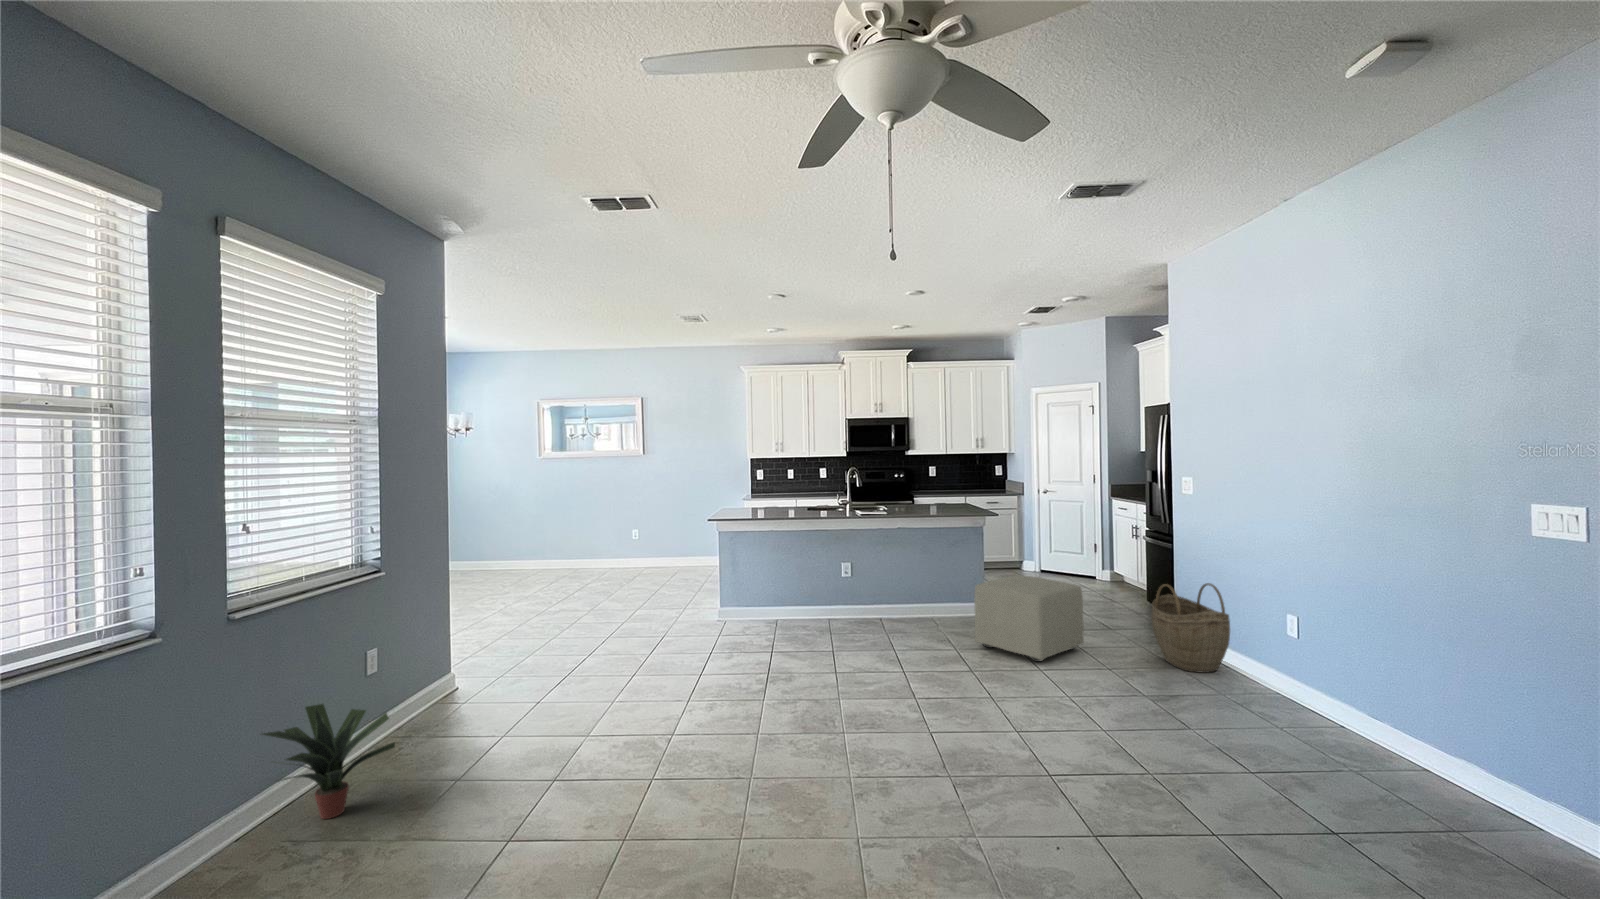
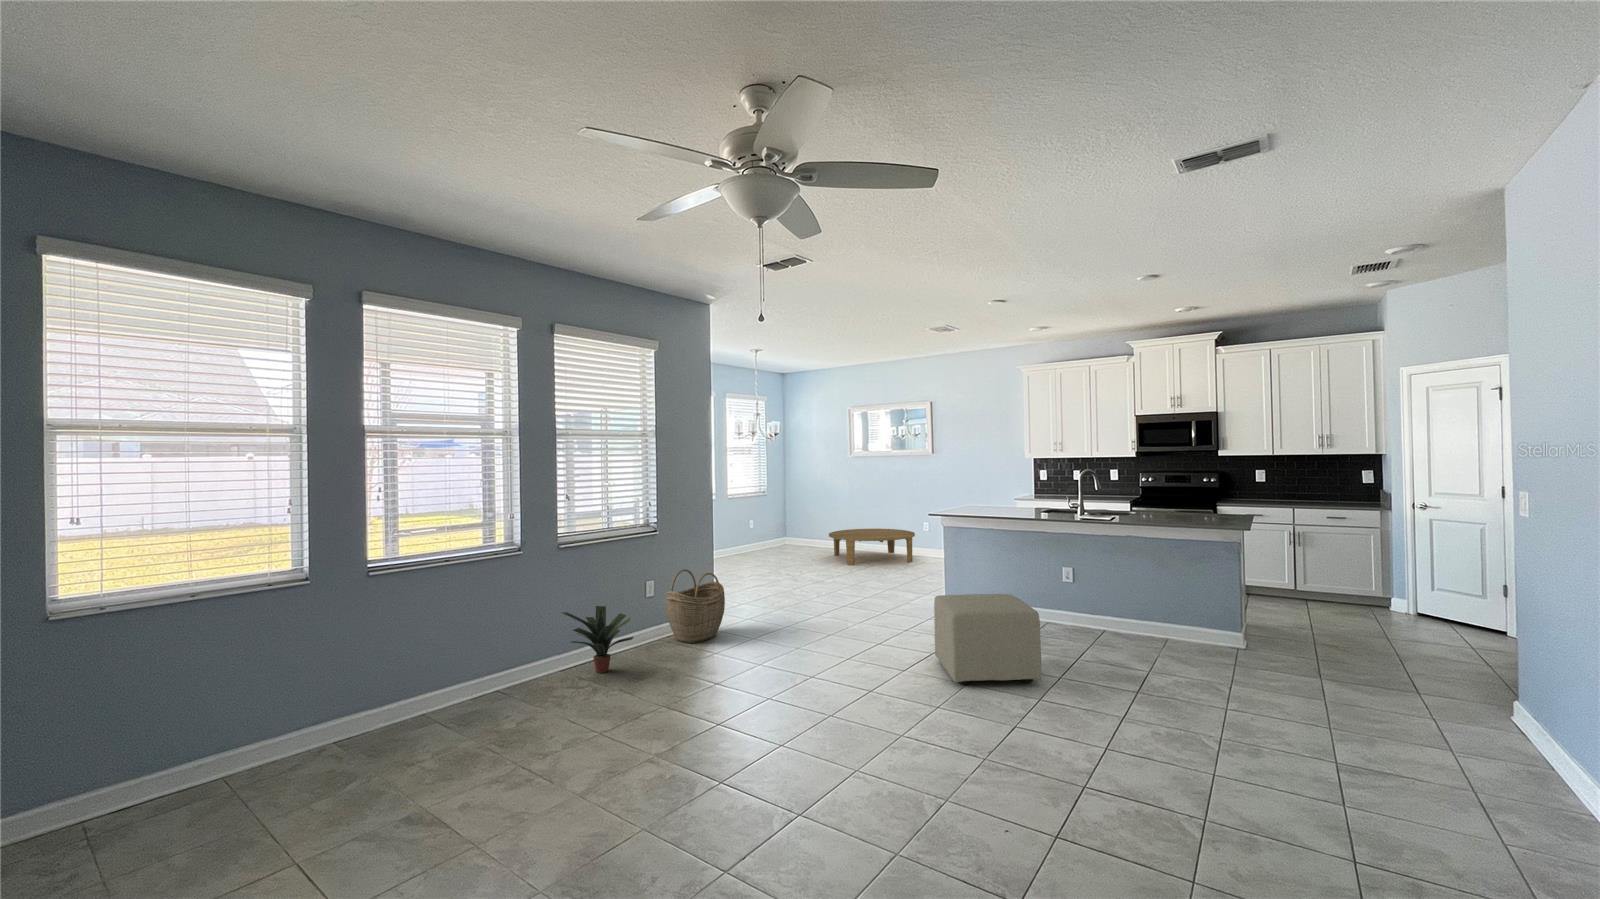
coffee table: none [522,538,627,585] -> present [829,529,915,565]
ottoman: present [974,575,1084,662] -> present [934,594,1041,685]
woven basket: present [1152,583,1230,673] -> present [666,569,725,643]

